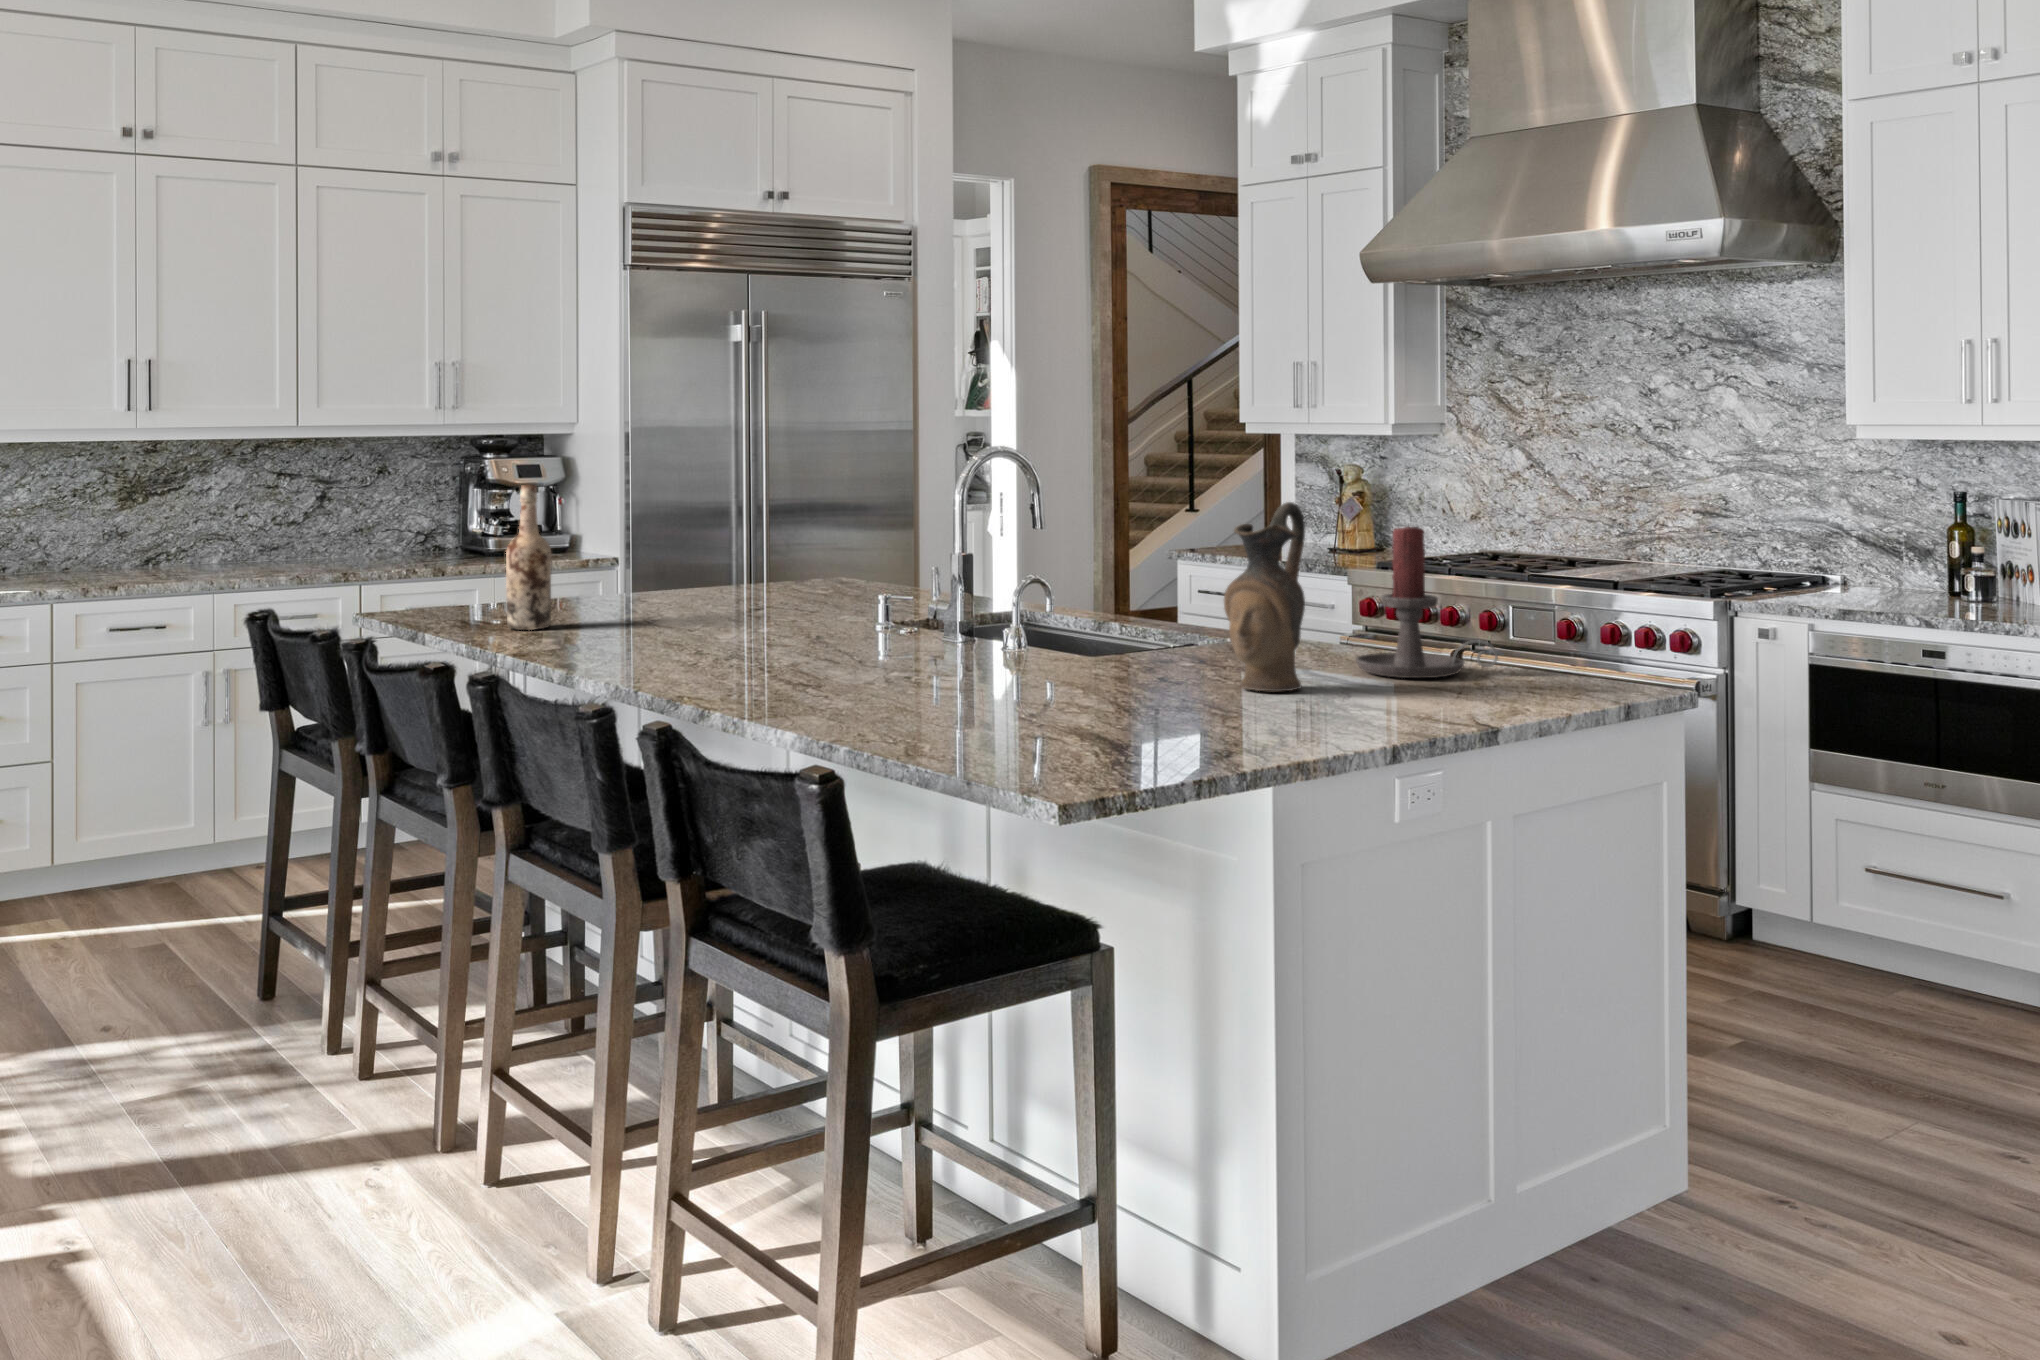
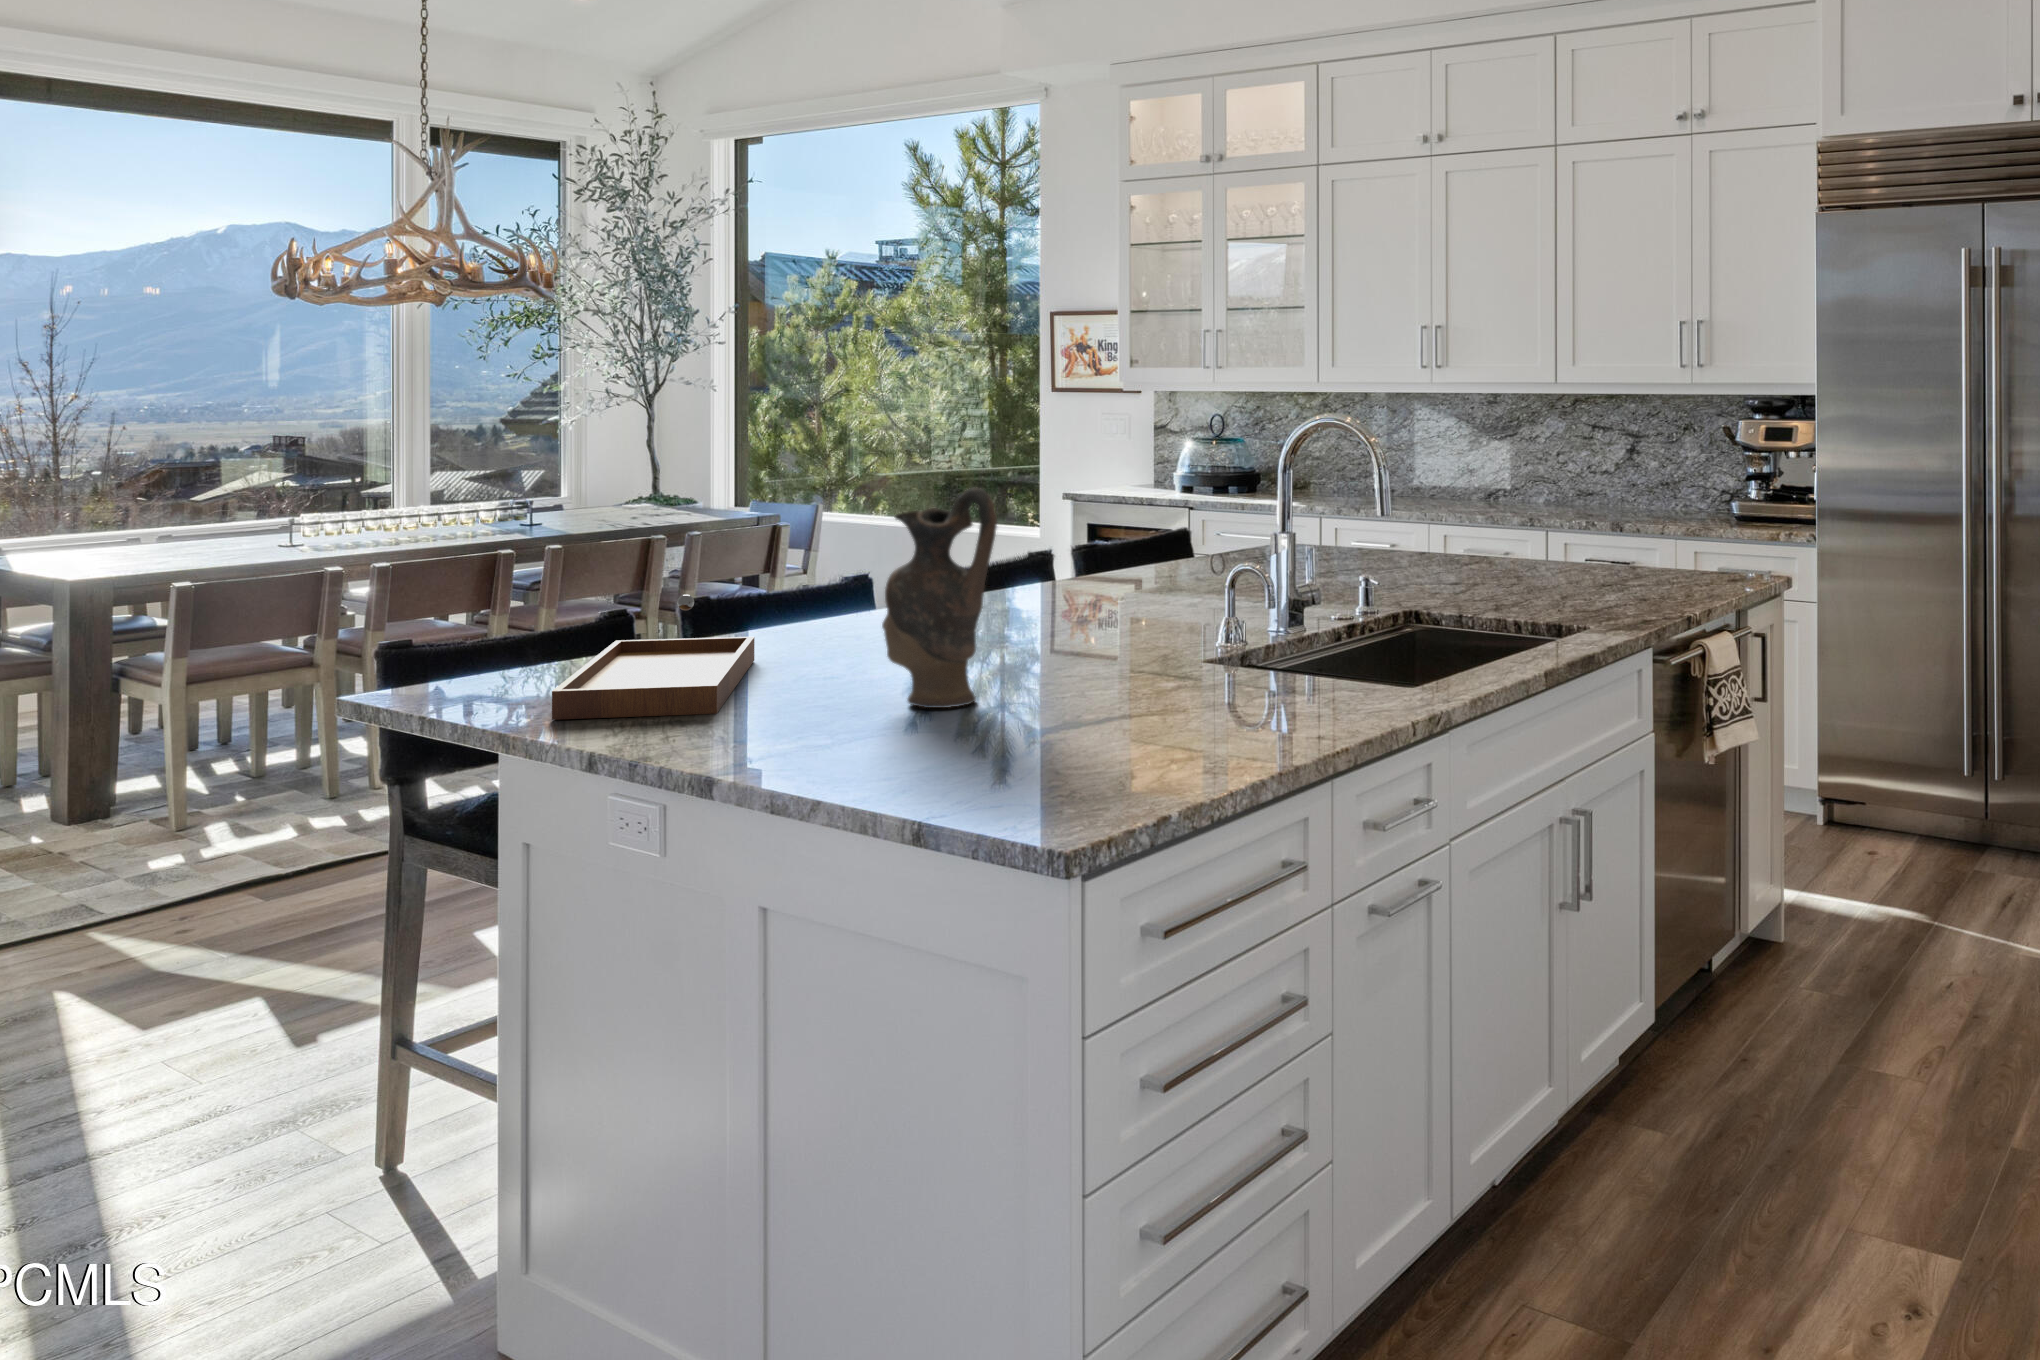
wine bottle: present [506,484,552,630] -> none [1176,436,1215,564]
candle holder: present [1356,527,1498,678] -> none [1032,534,1175,743]
tray: none [964,631,1261,749] -> present [552,594,754,720]

